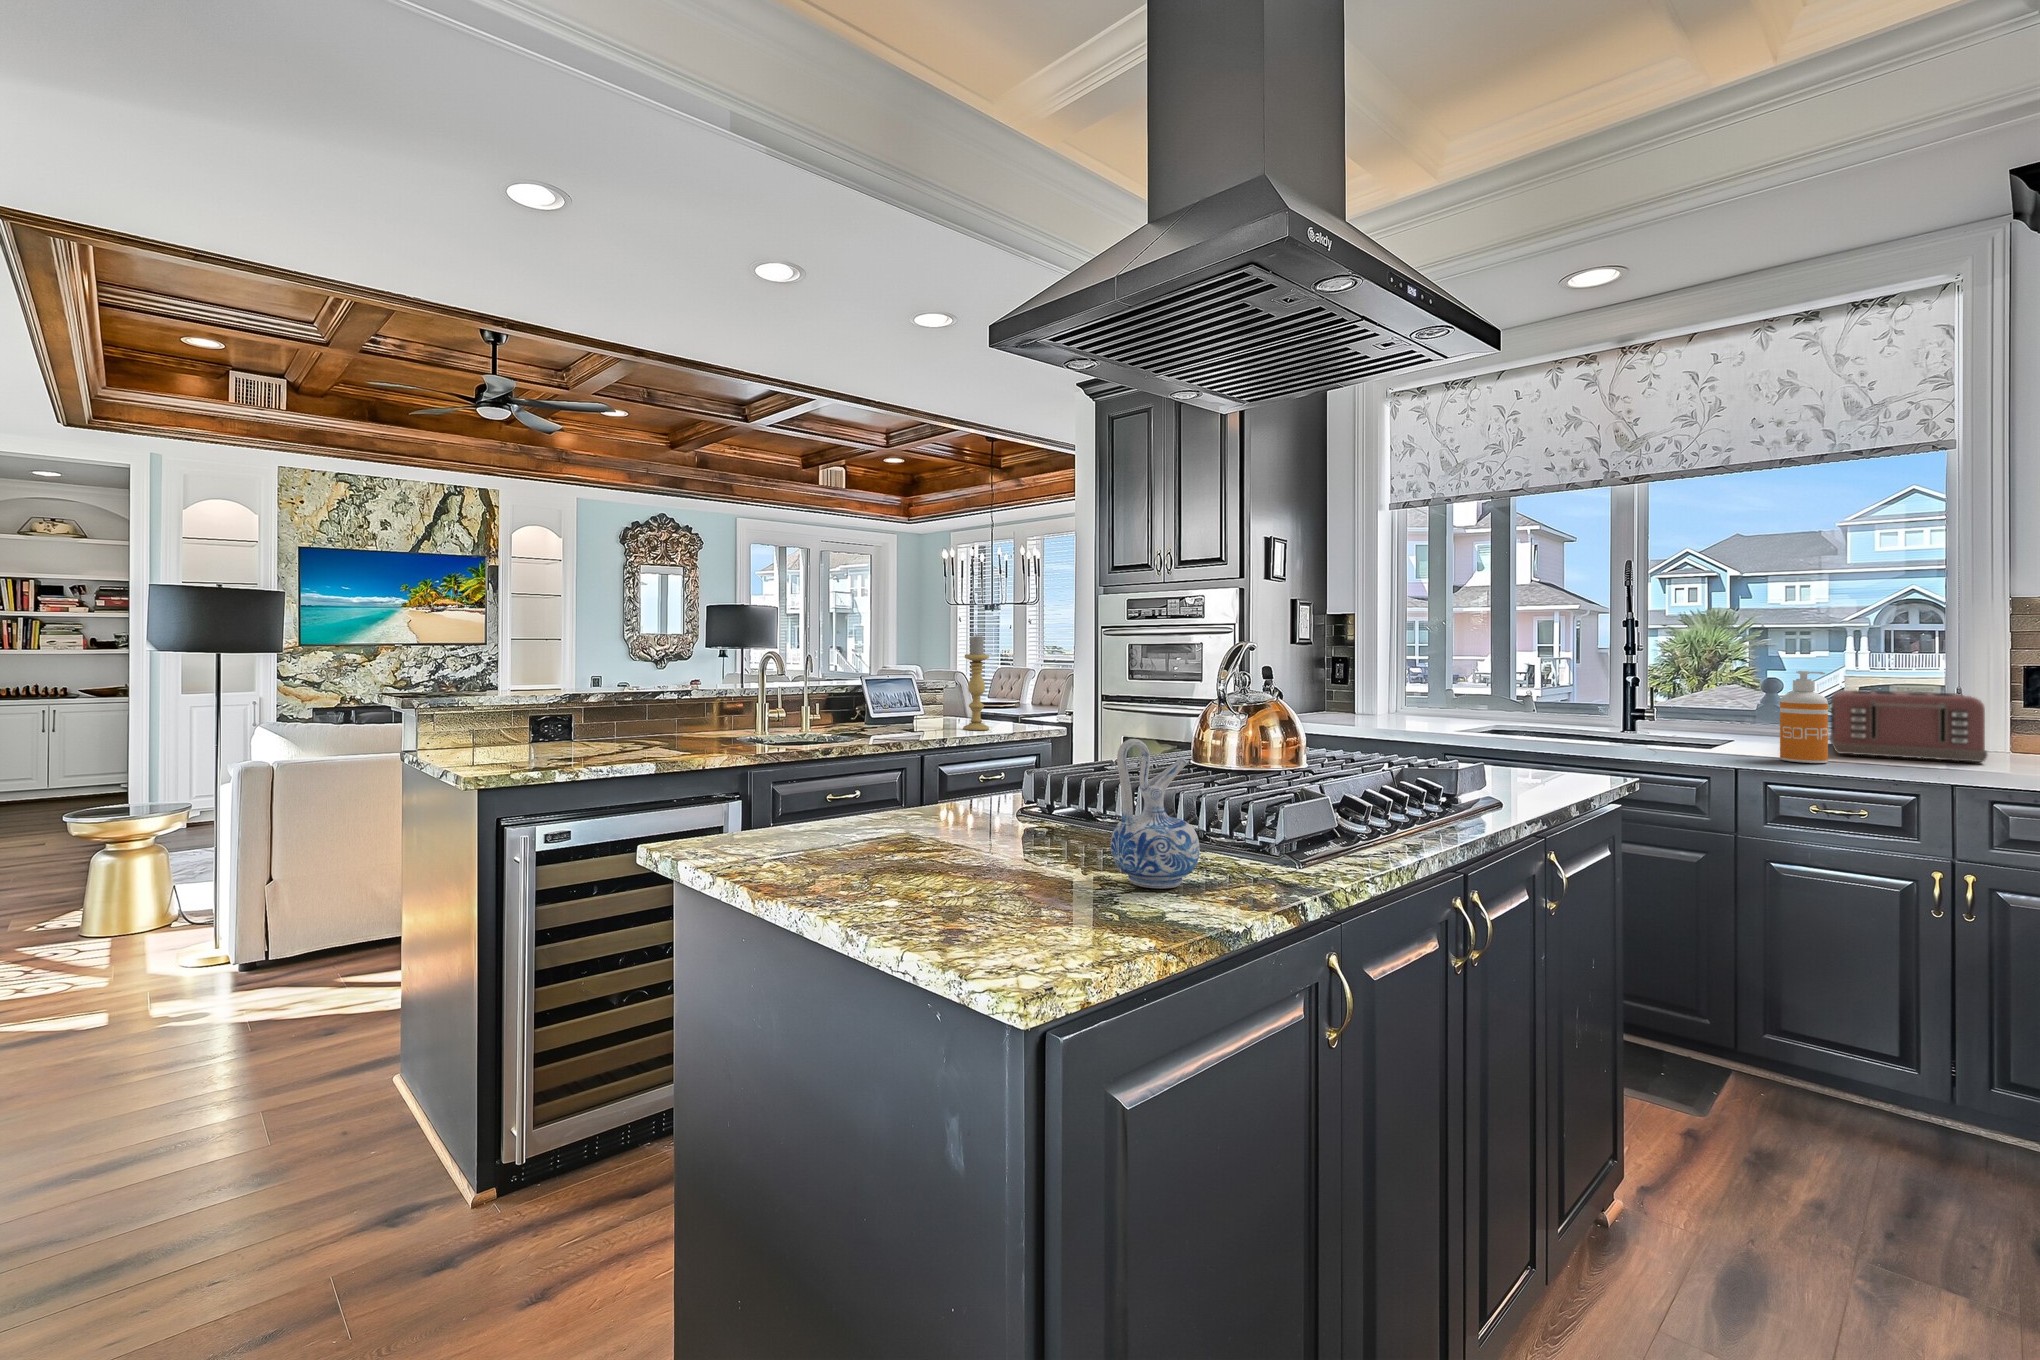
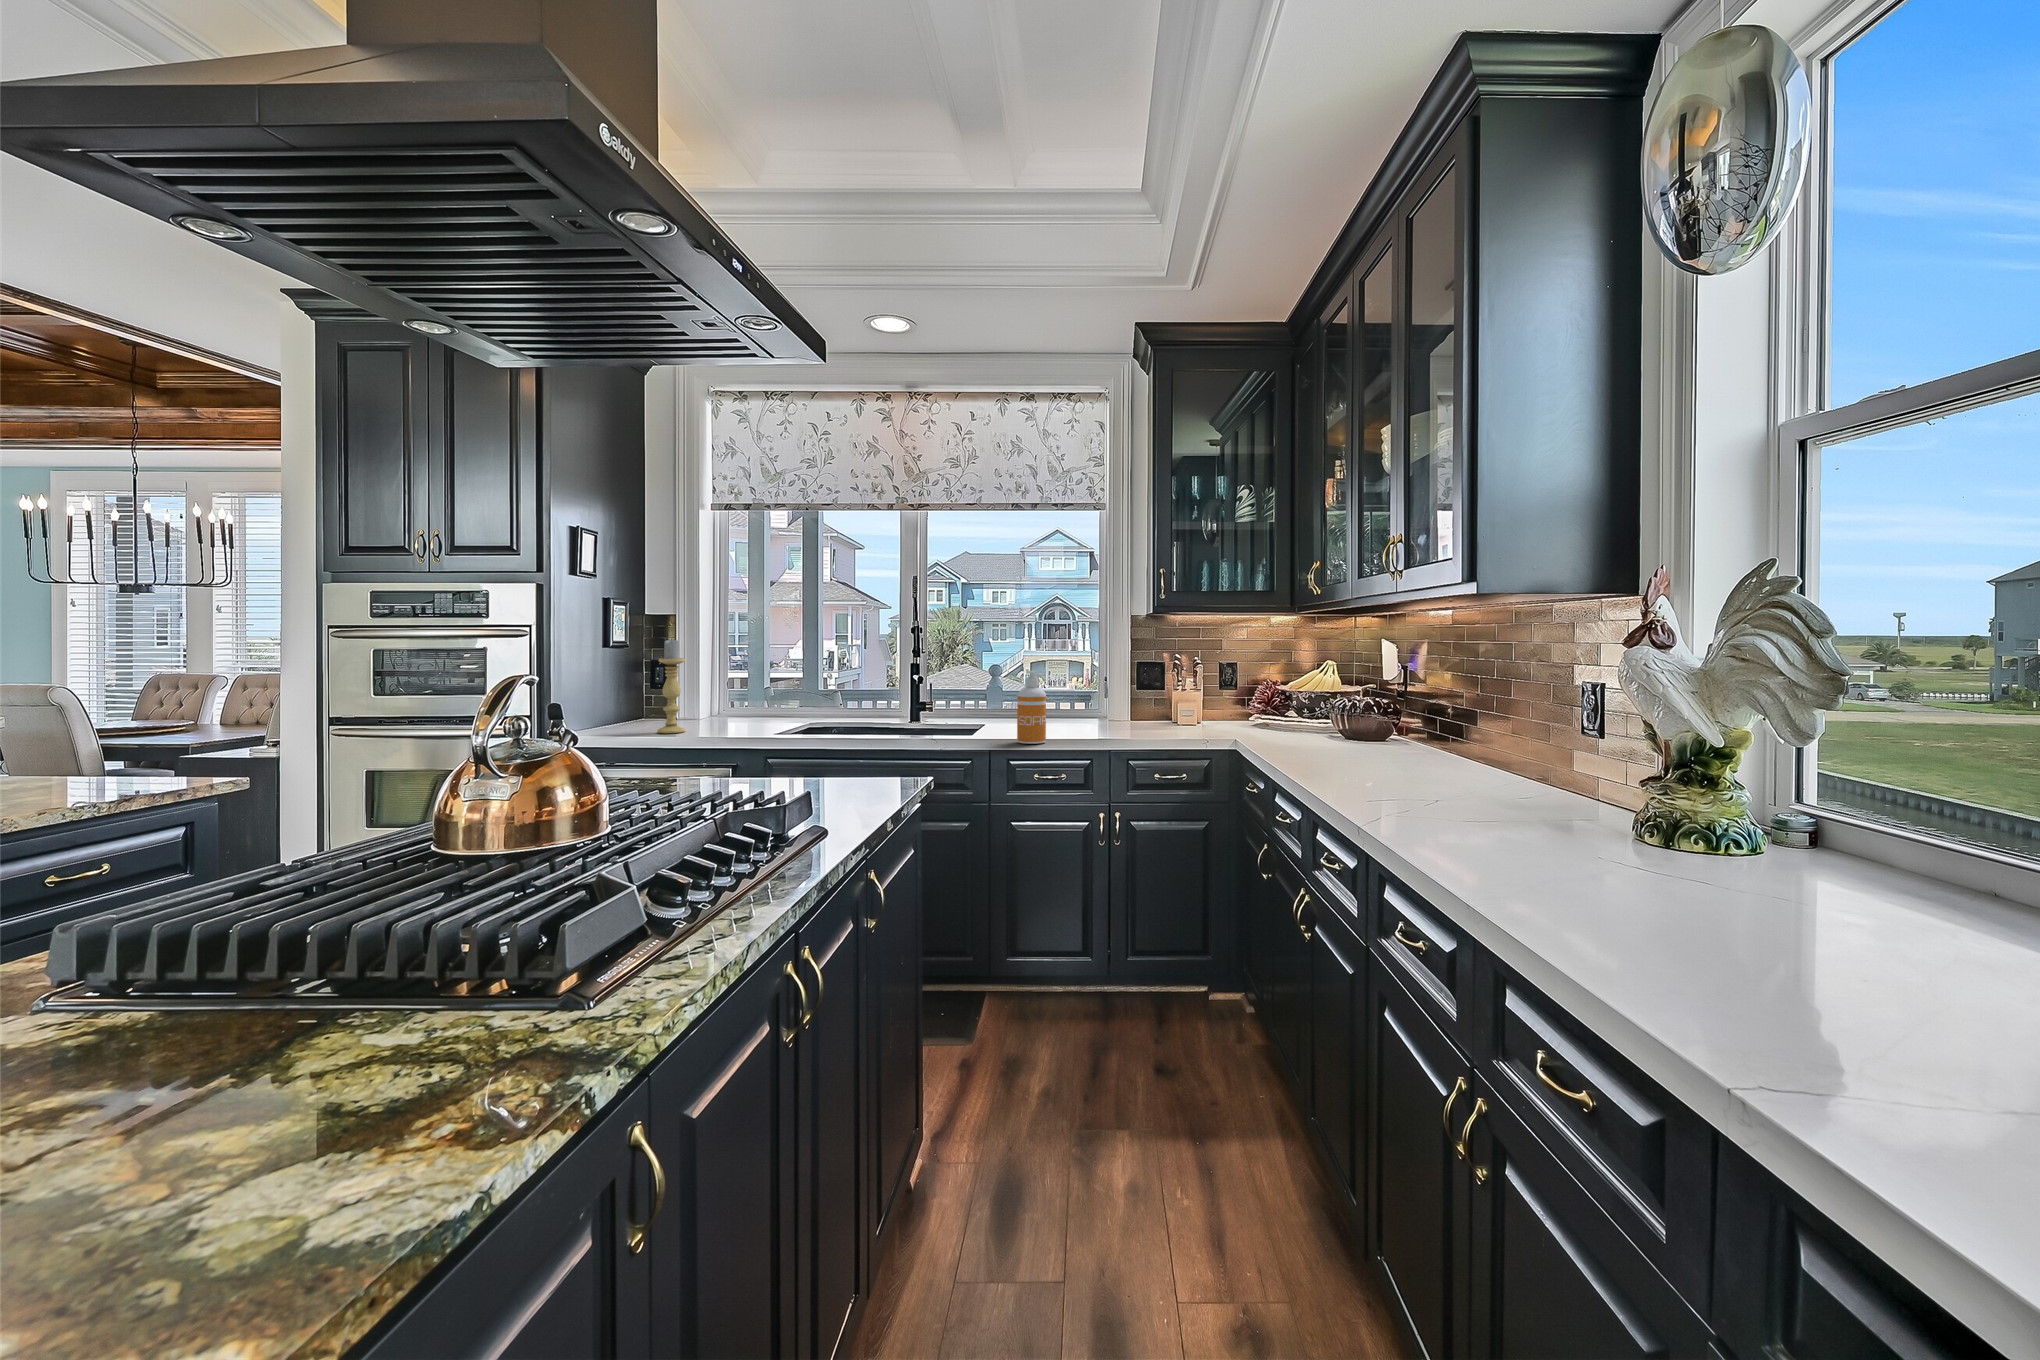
candle holder: present [963,635,989,730] -> present [657,639,685,733]
toaster: present [1830,690,1987,762] -> none [1043,683,1129,733]
ceramic pitcher: present [1111,739,1200,888] -> none [225,881,414,1134]

